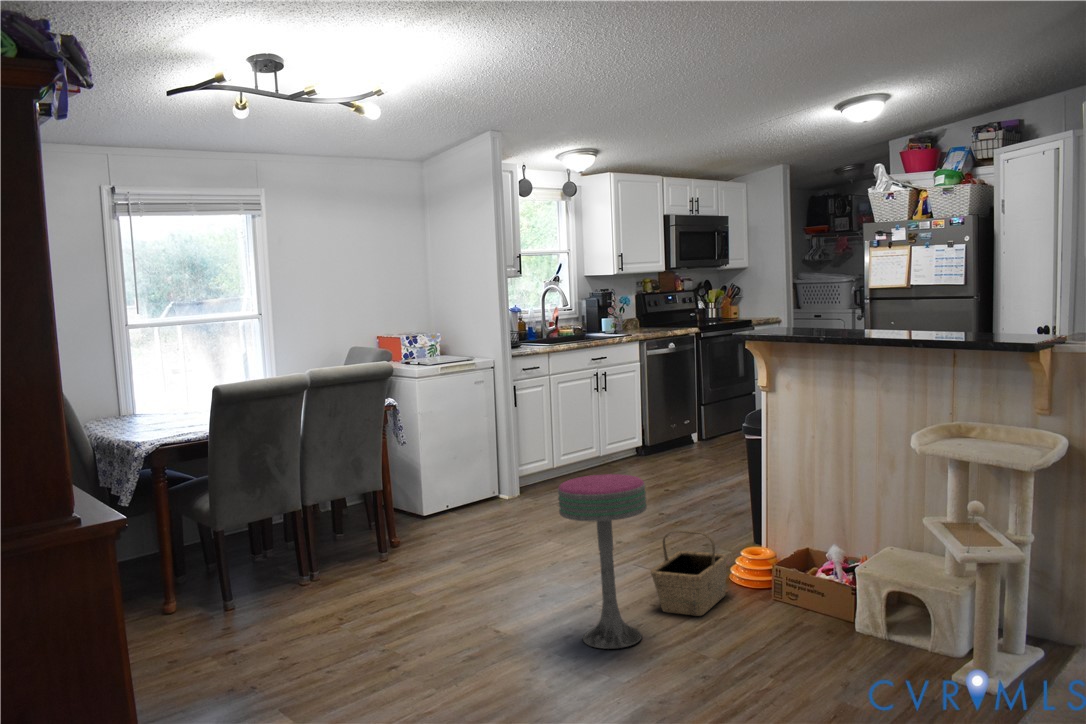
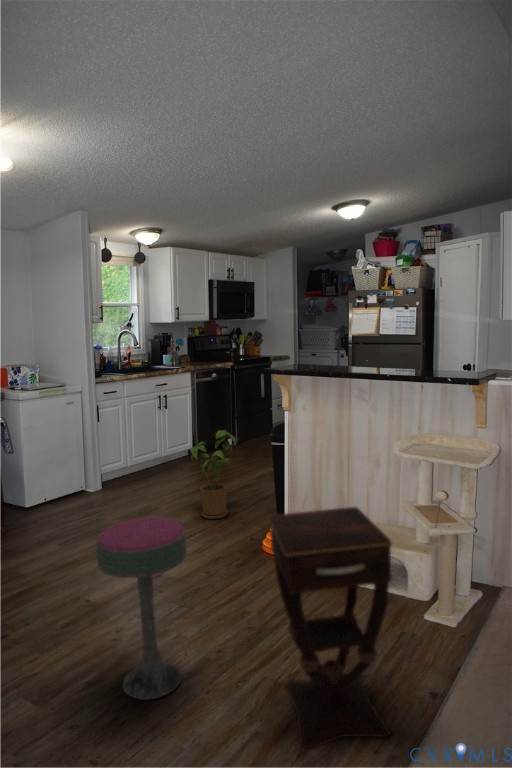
house plant: none [643,408,705,519] -> present [191,430,238,519]
side table: none [731,462,856,685] -> present [269,507,392,749]
basket: present [651,530,727,616] -> none [192,557,261,641]

